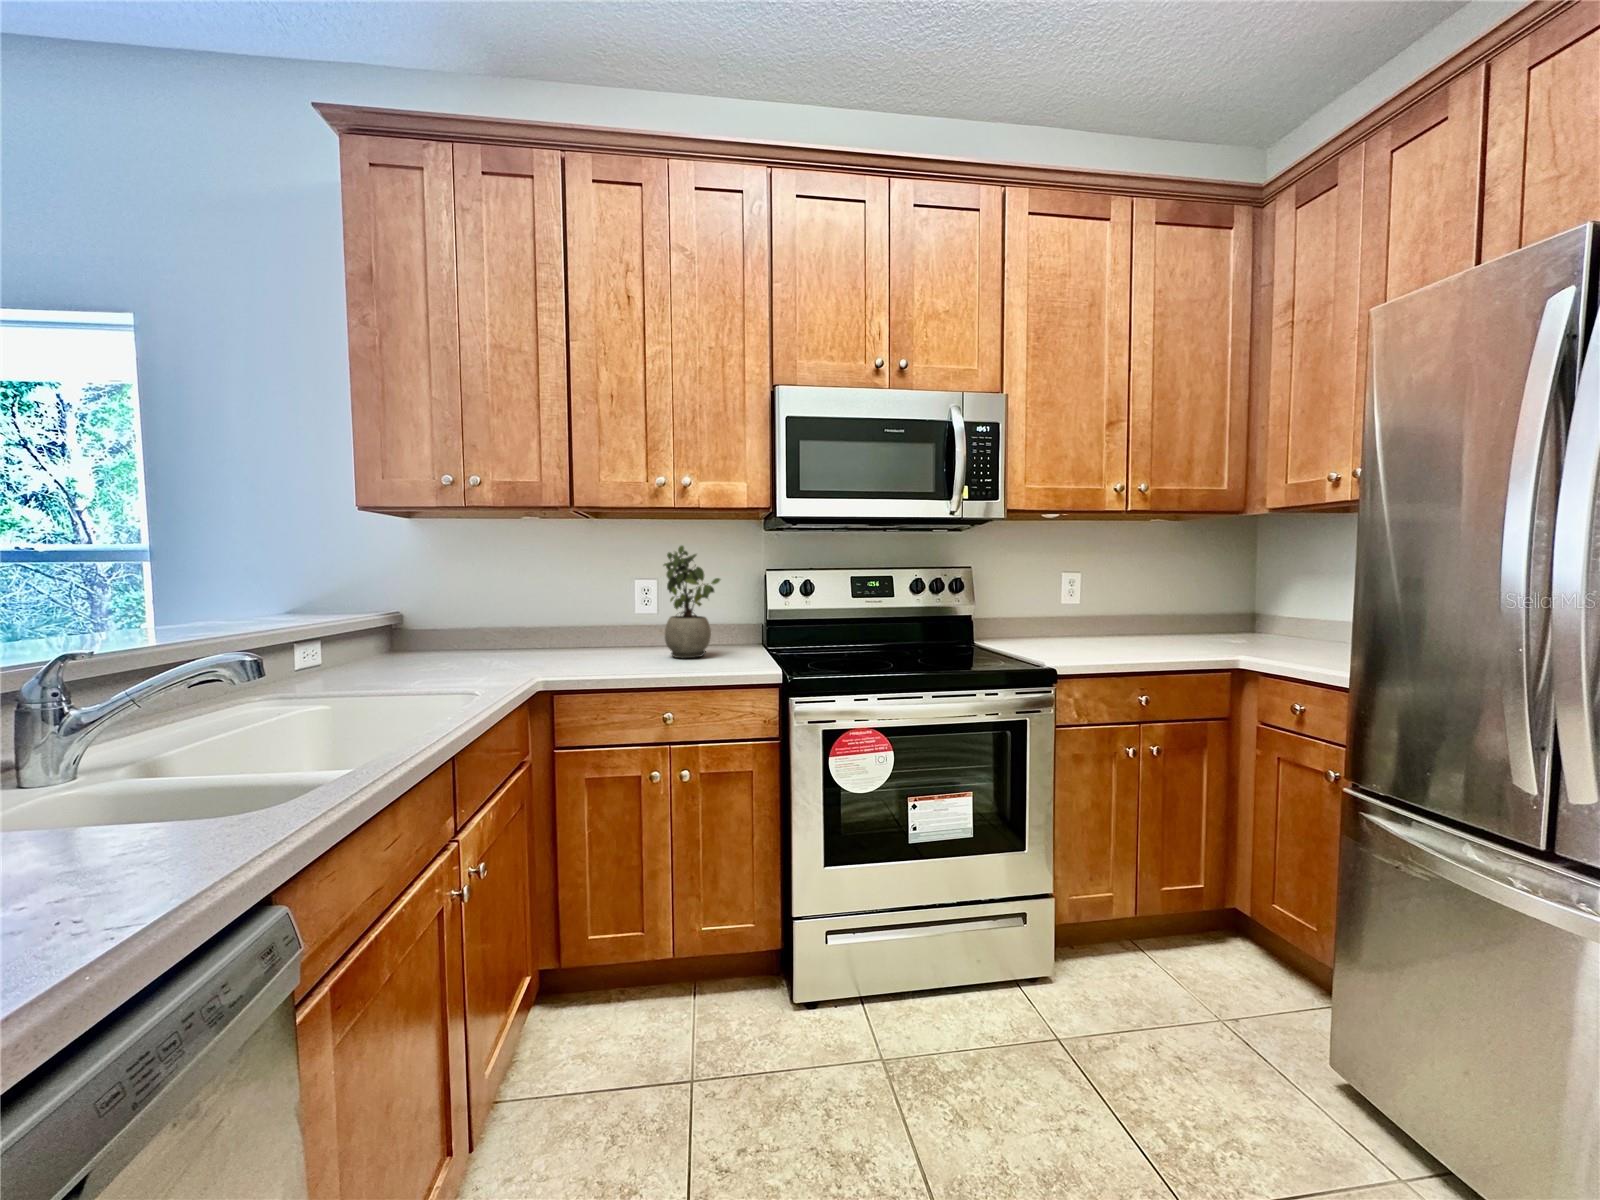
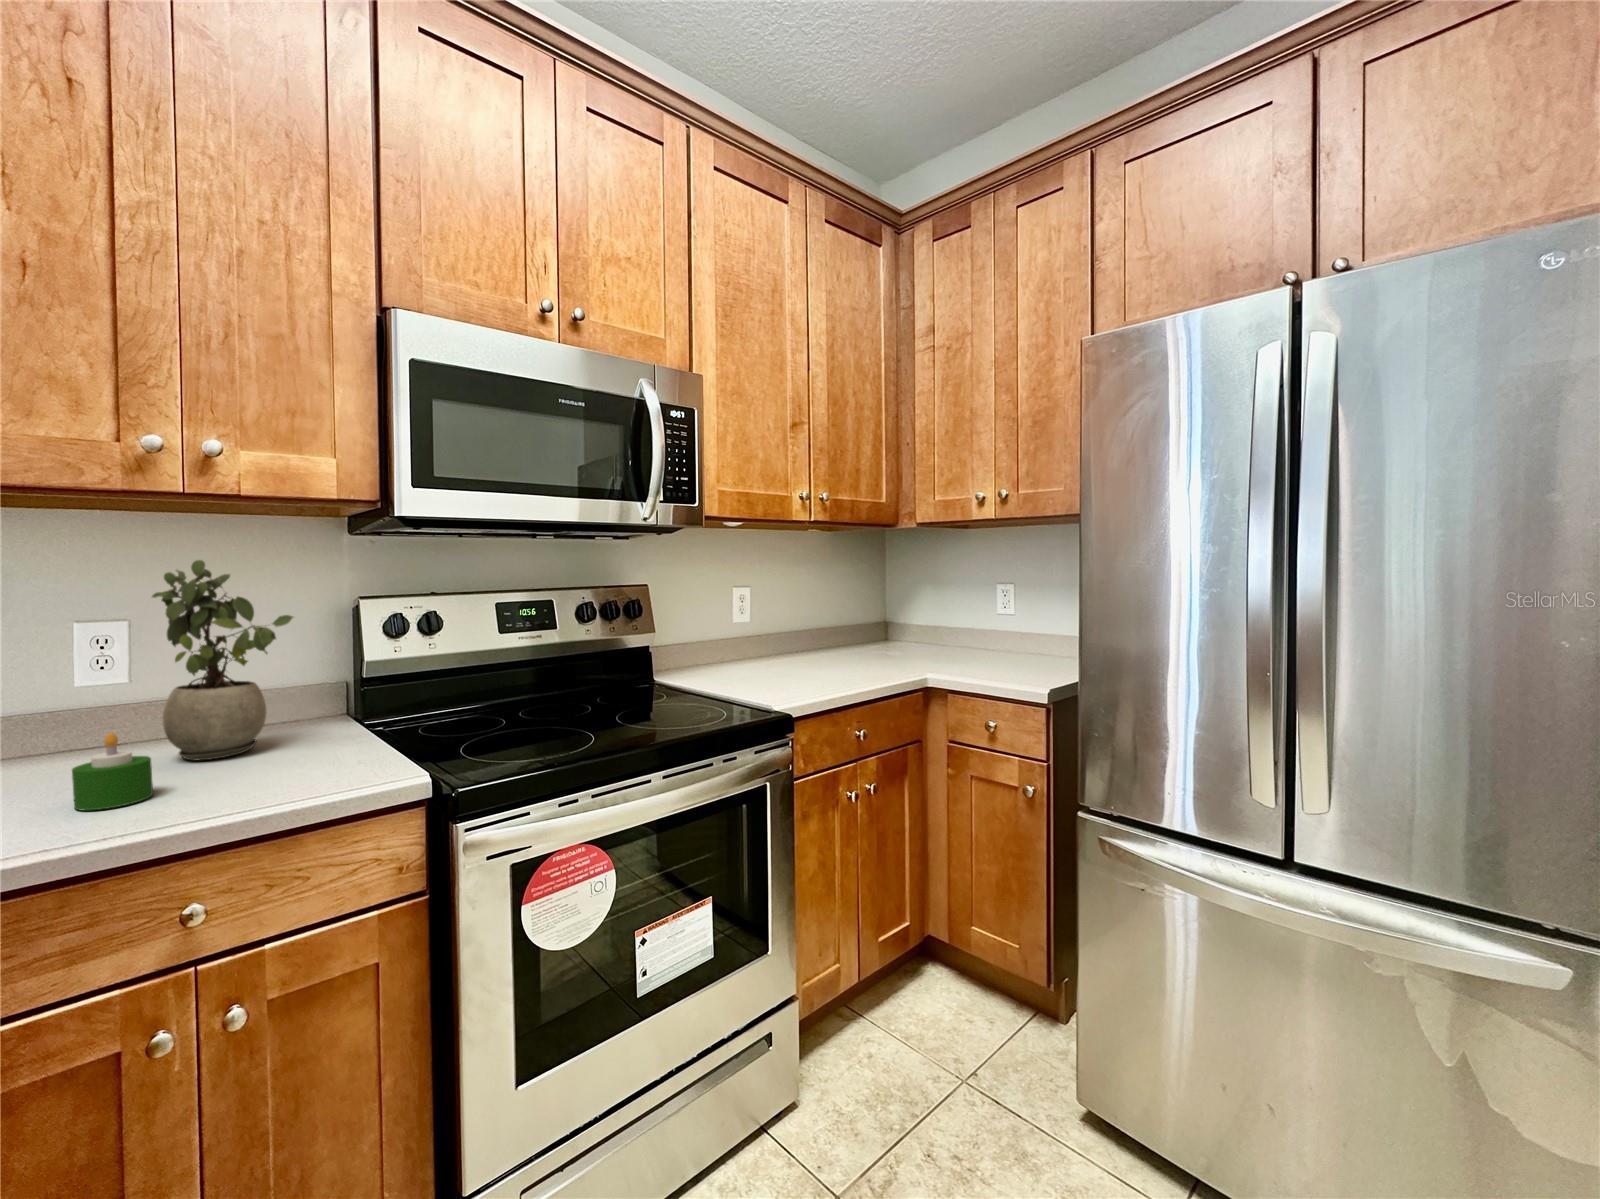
candle: none [622,634,653,672] -> present [72,733,153,810]

